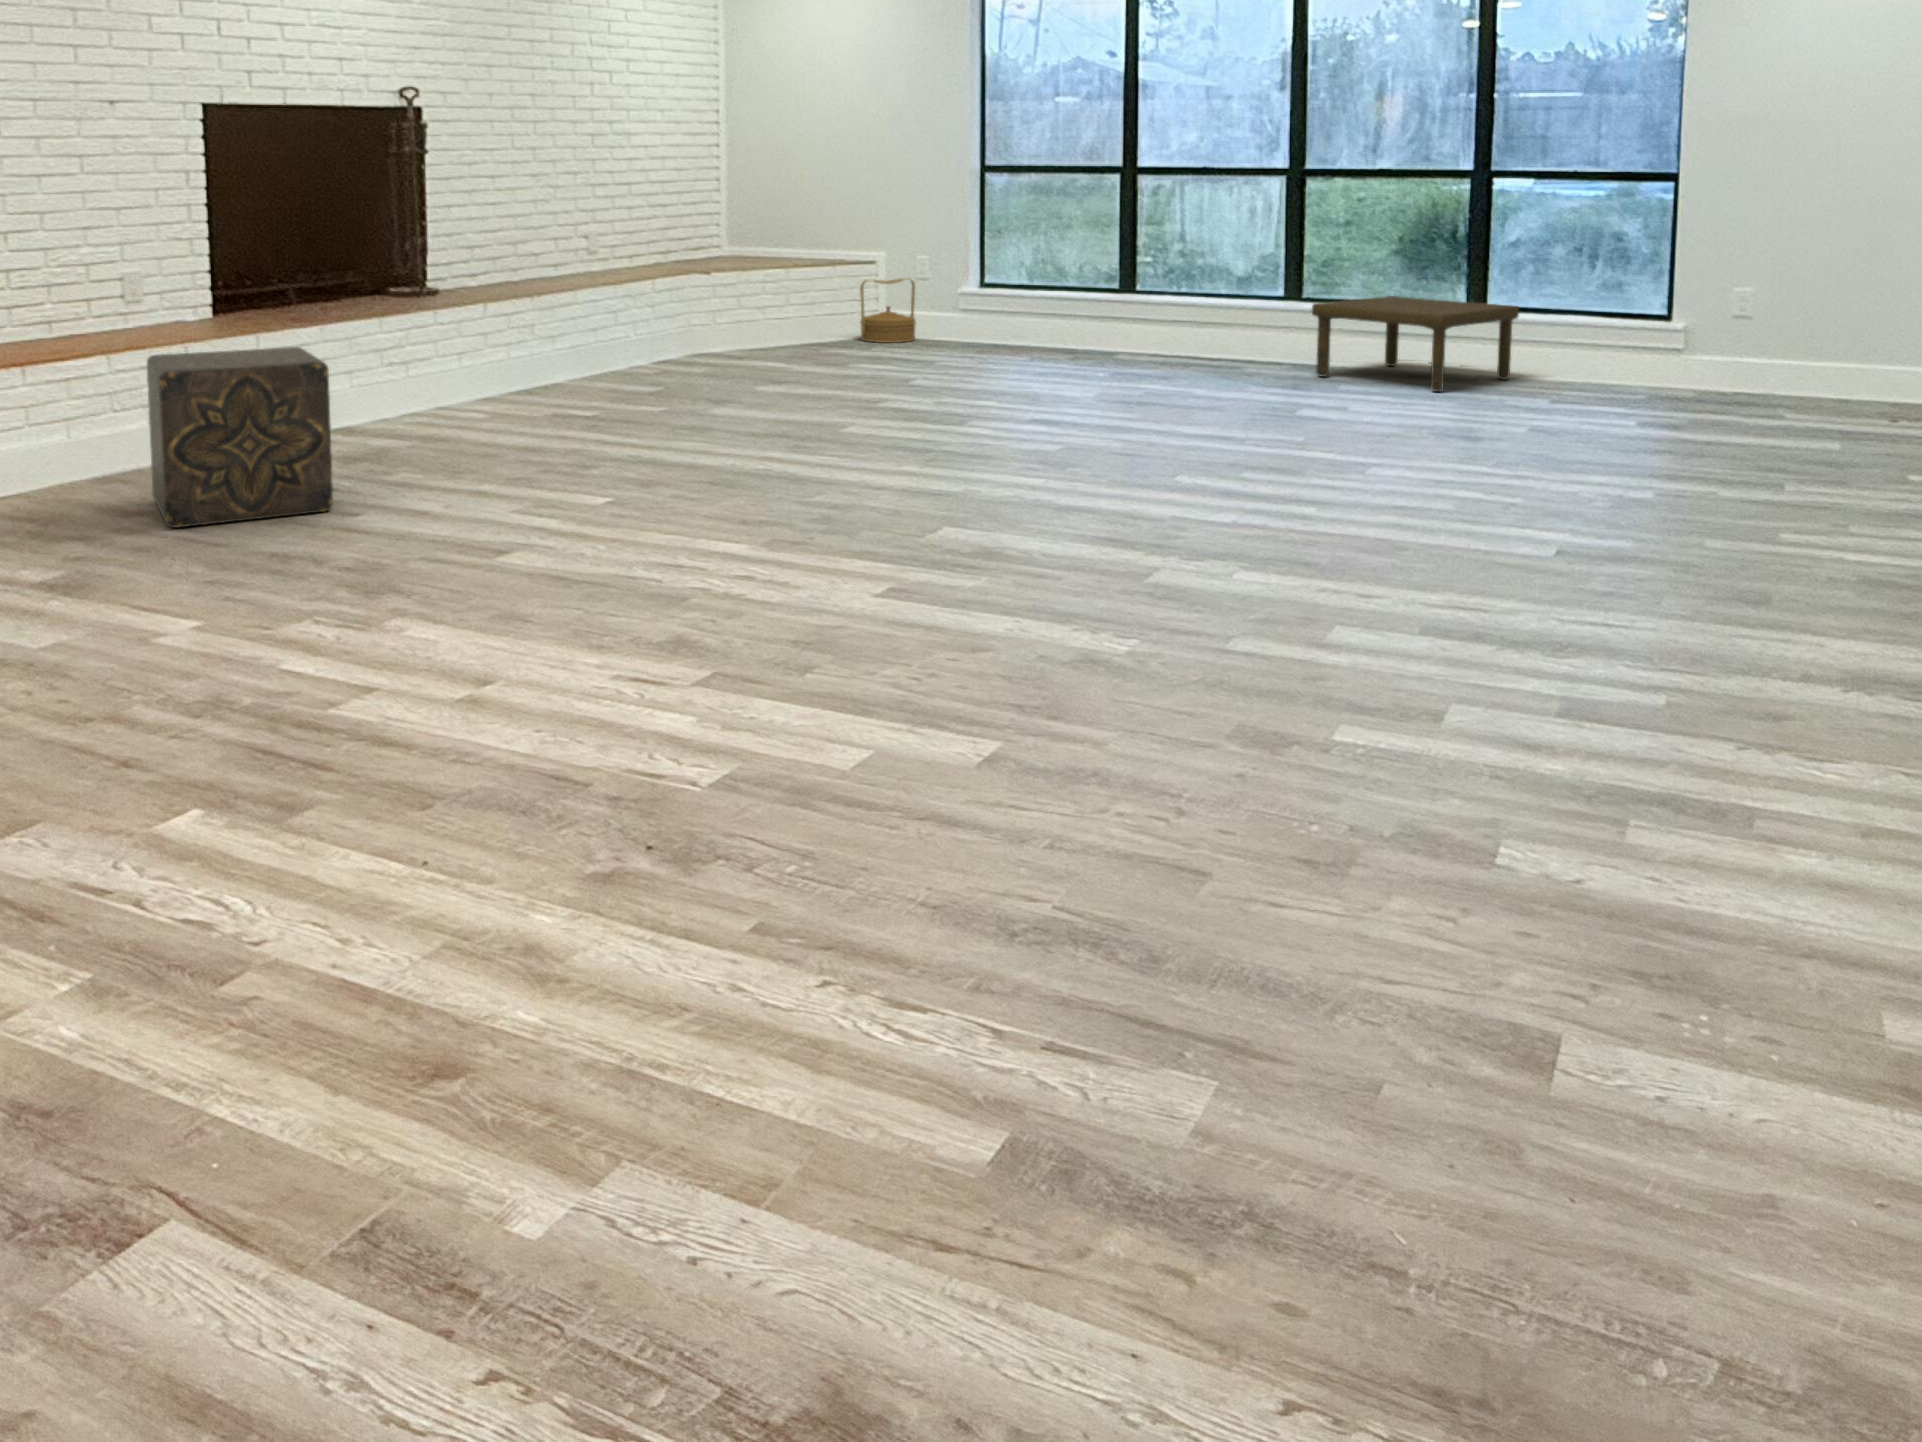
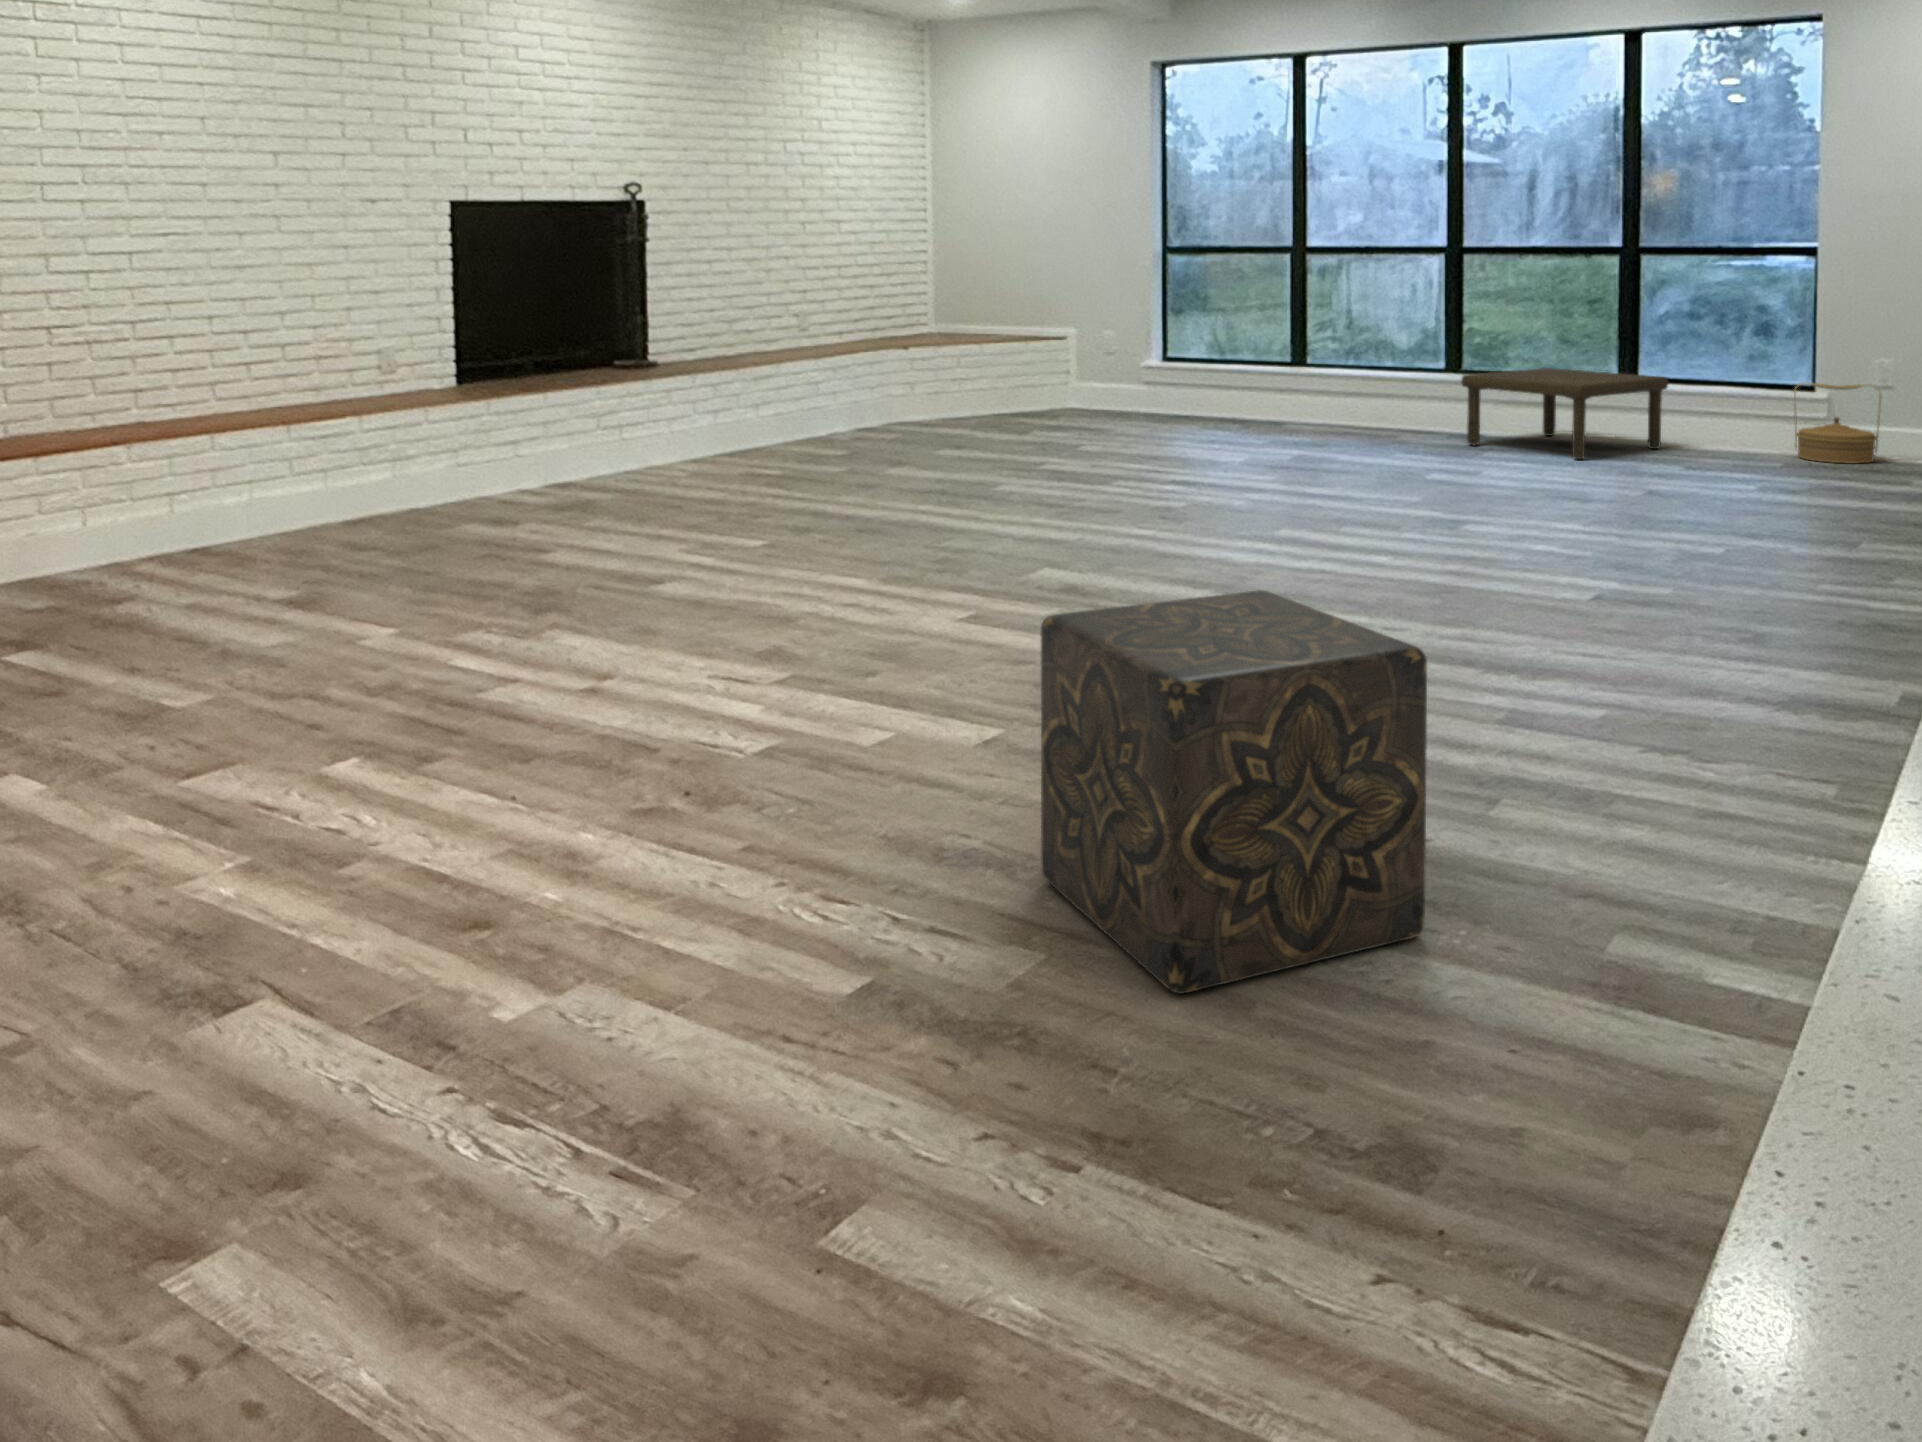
woven basket: present [860,278,916,343] -> present [1794,383,1881,464]
ottoman: present [147,347,333,528] -> present [1041,590,1427,994]

